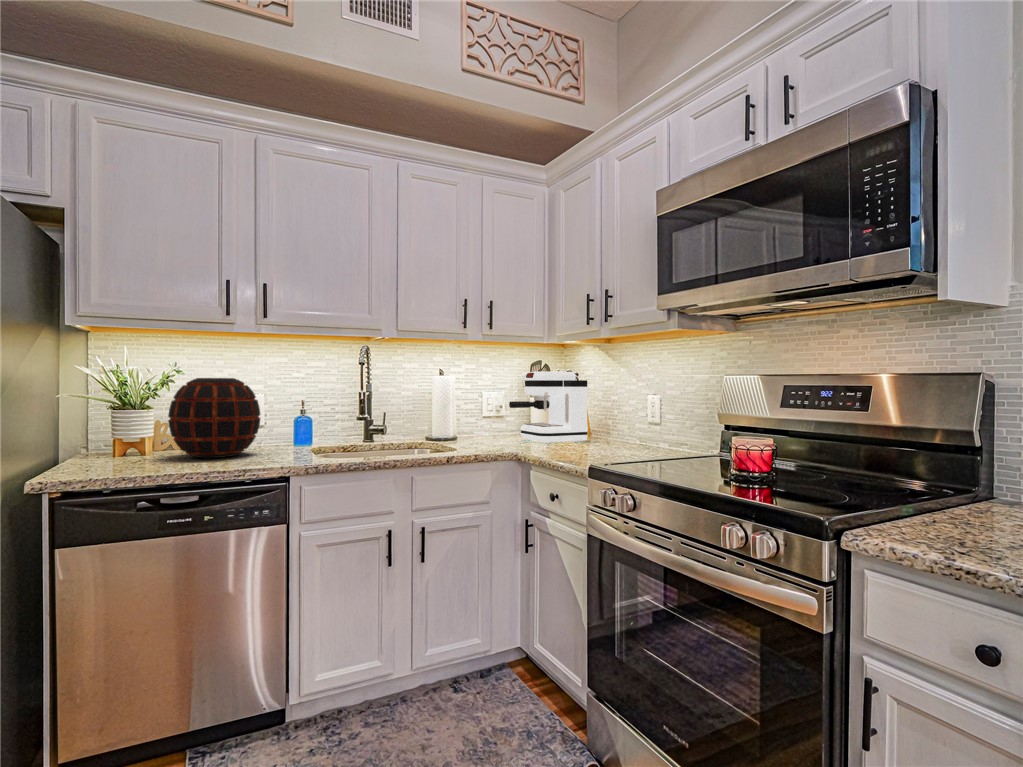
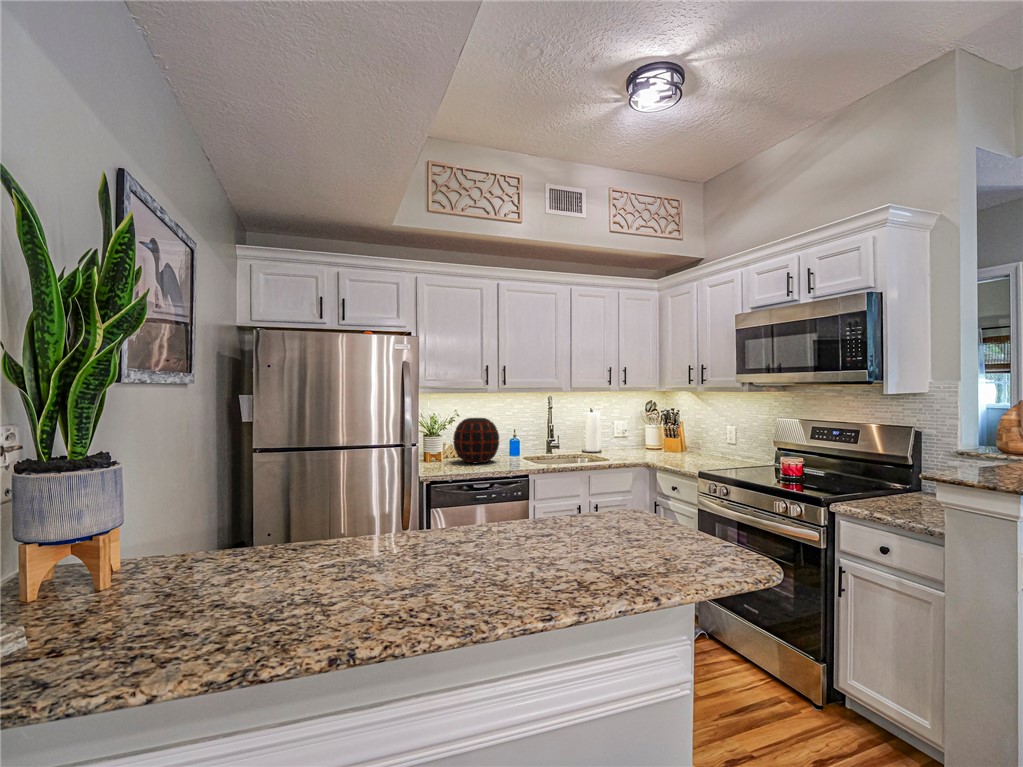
coffee maker: present [509,372,588,444] -> none [637,409,688,455]

